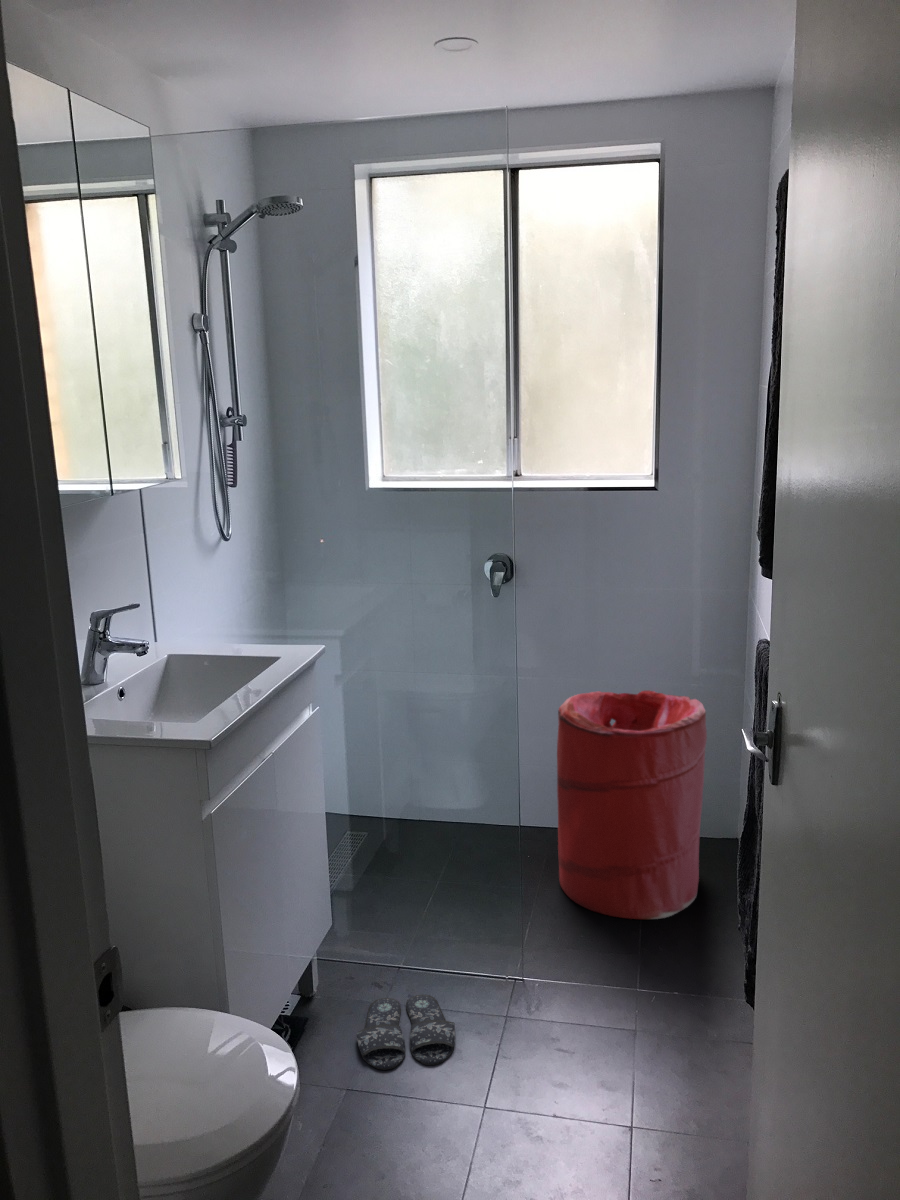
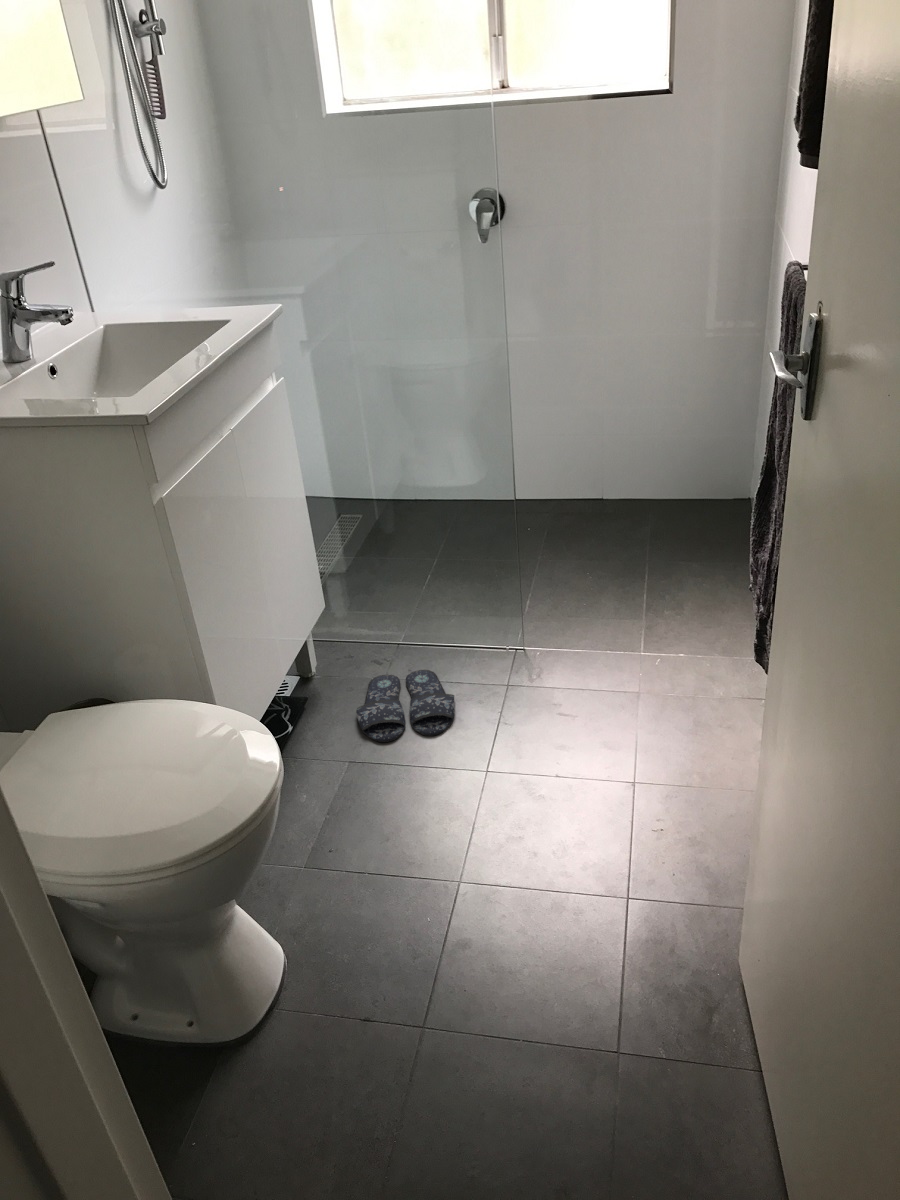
laundry hamper: present [557,691,707,919] -> none [556,348,717,587]

